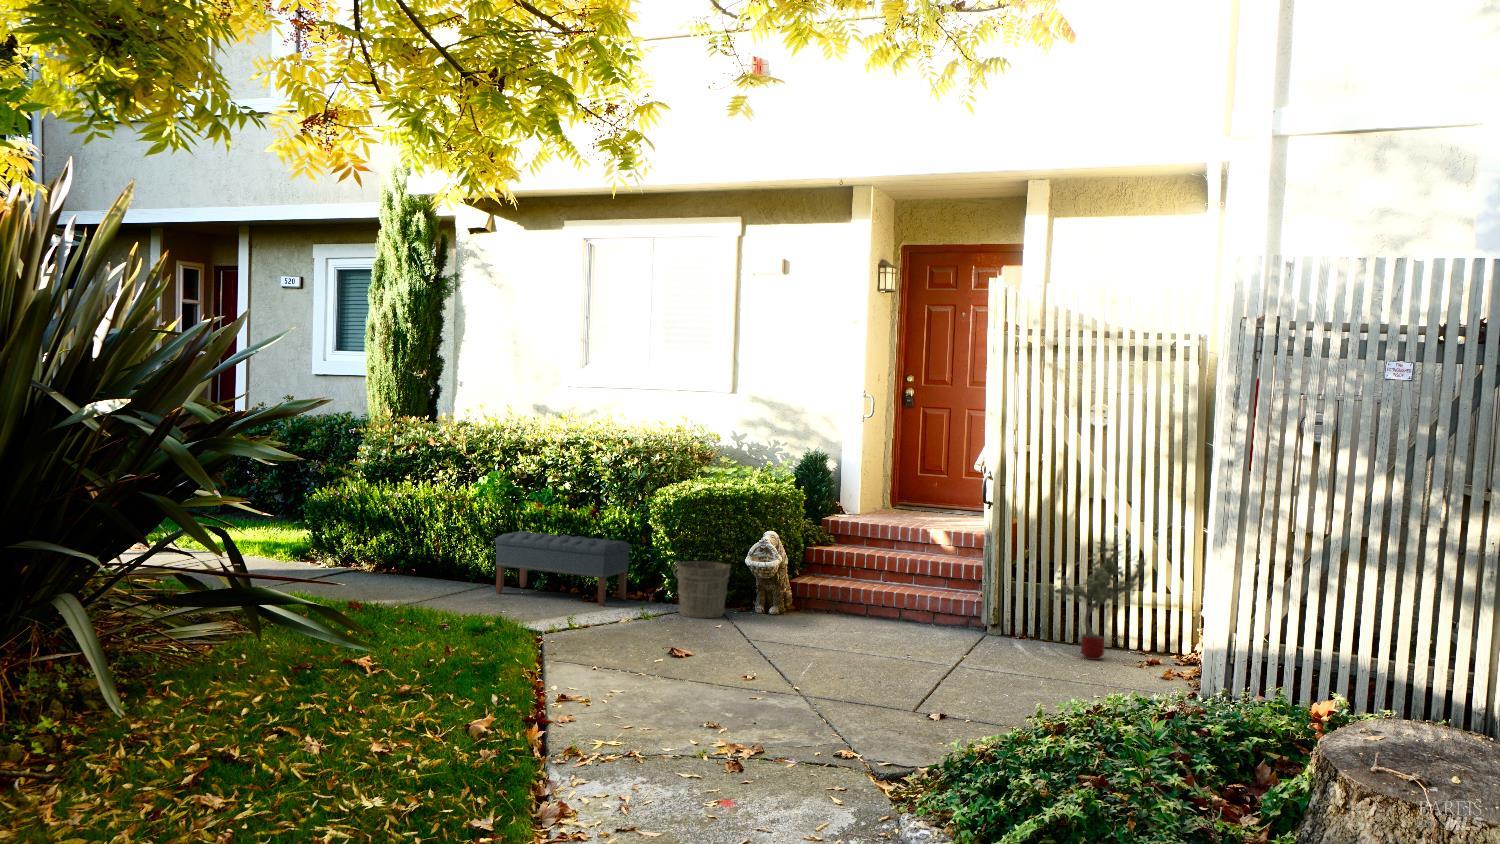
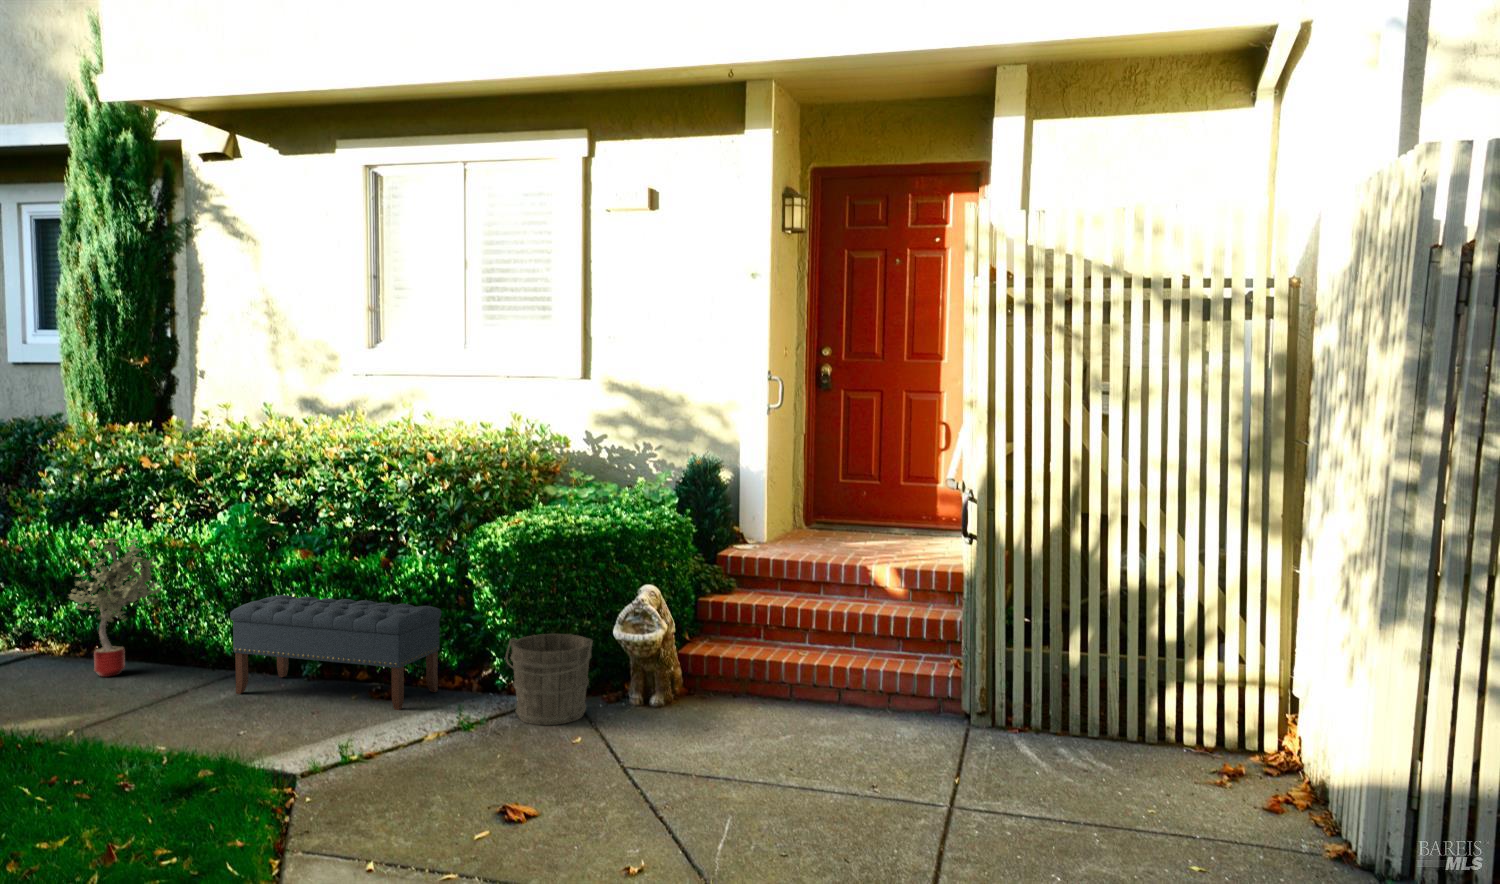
potted tree: present [1048,542,1146,660] -> present [69,538,162,677]

